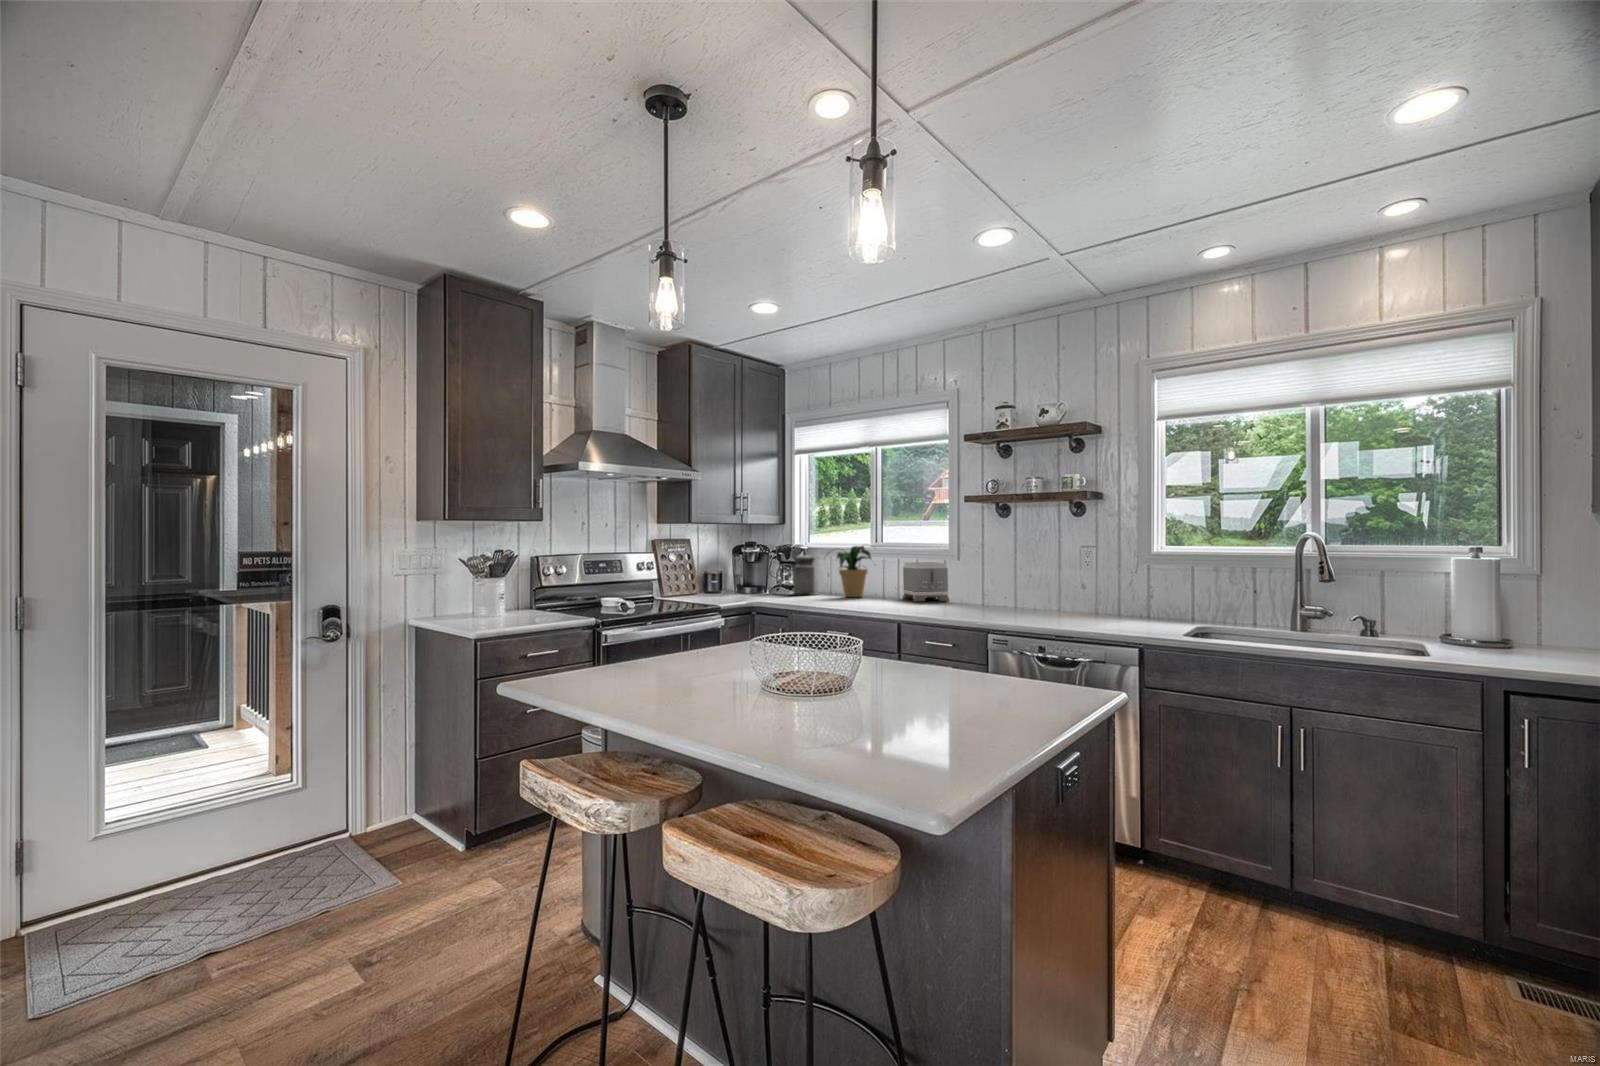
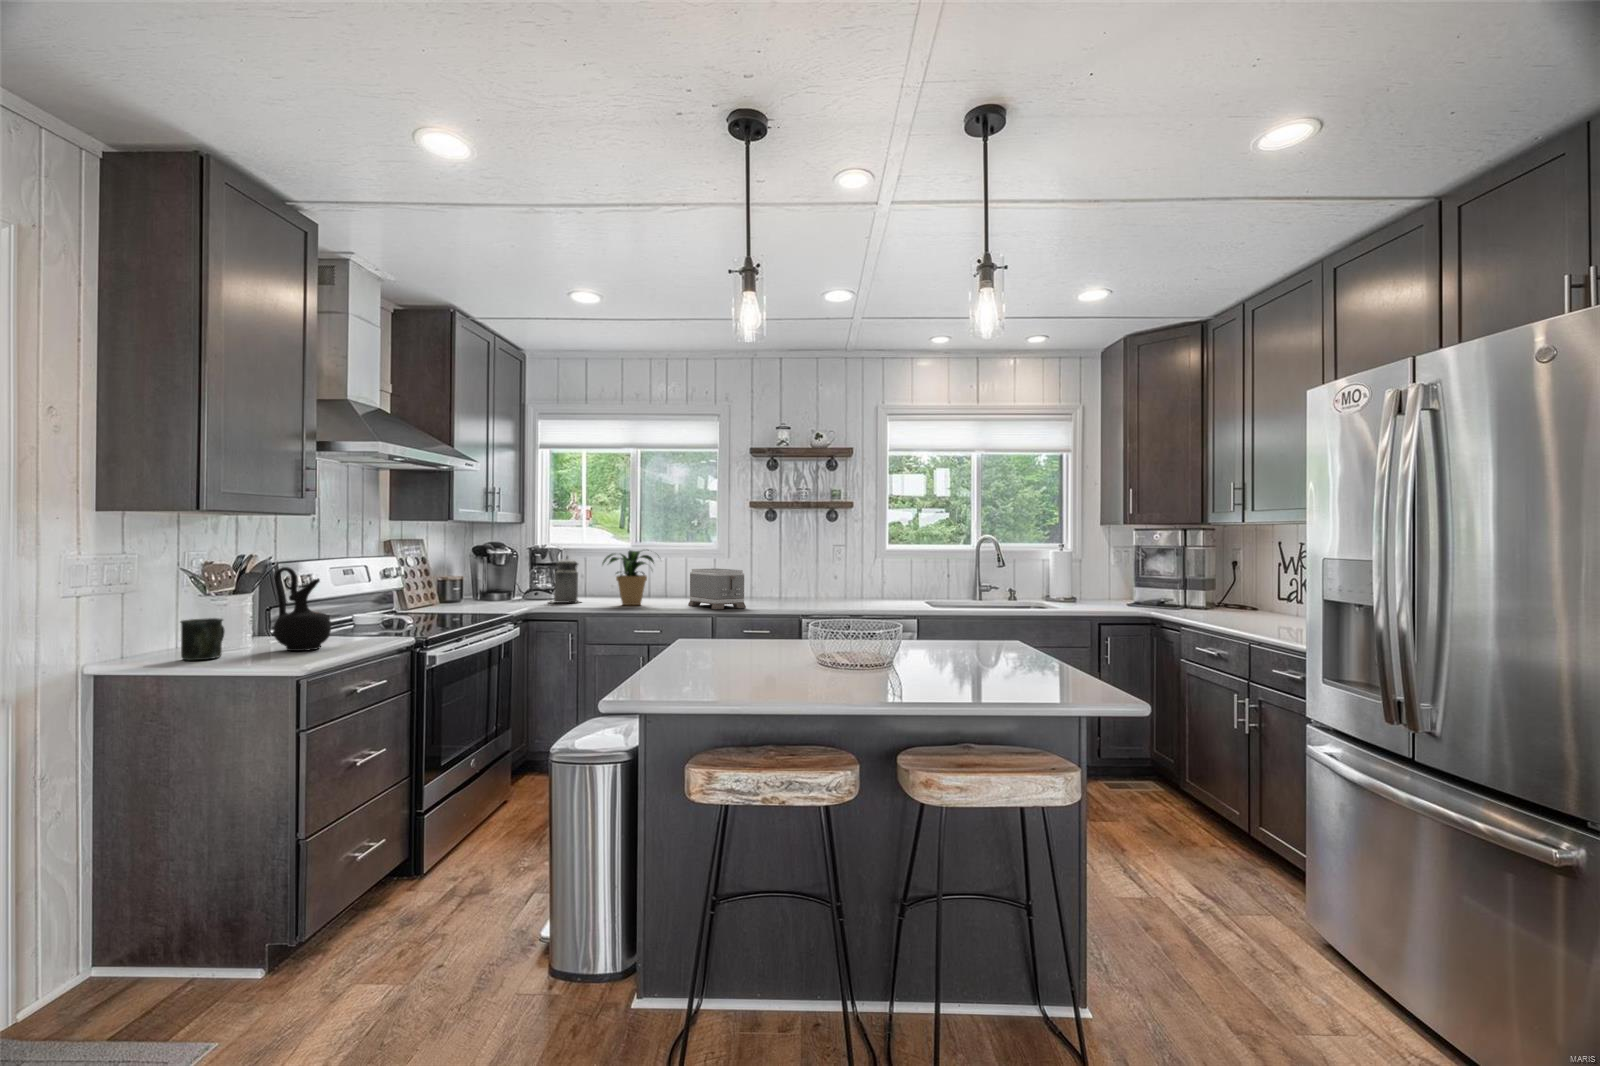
ceramic jug: none [522,558,560,620] -> present [273,567,331,651]
mug: none [463,594,493,622] -> present [180,618,225,660]

